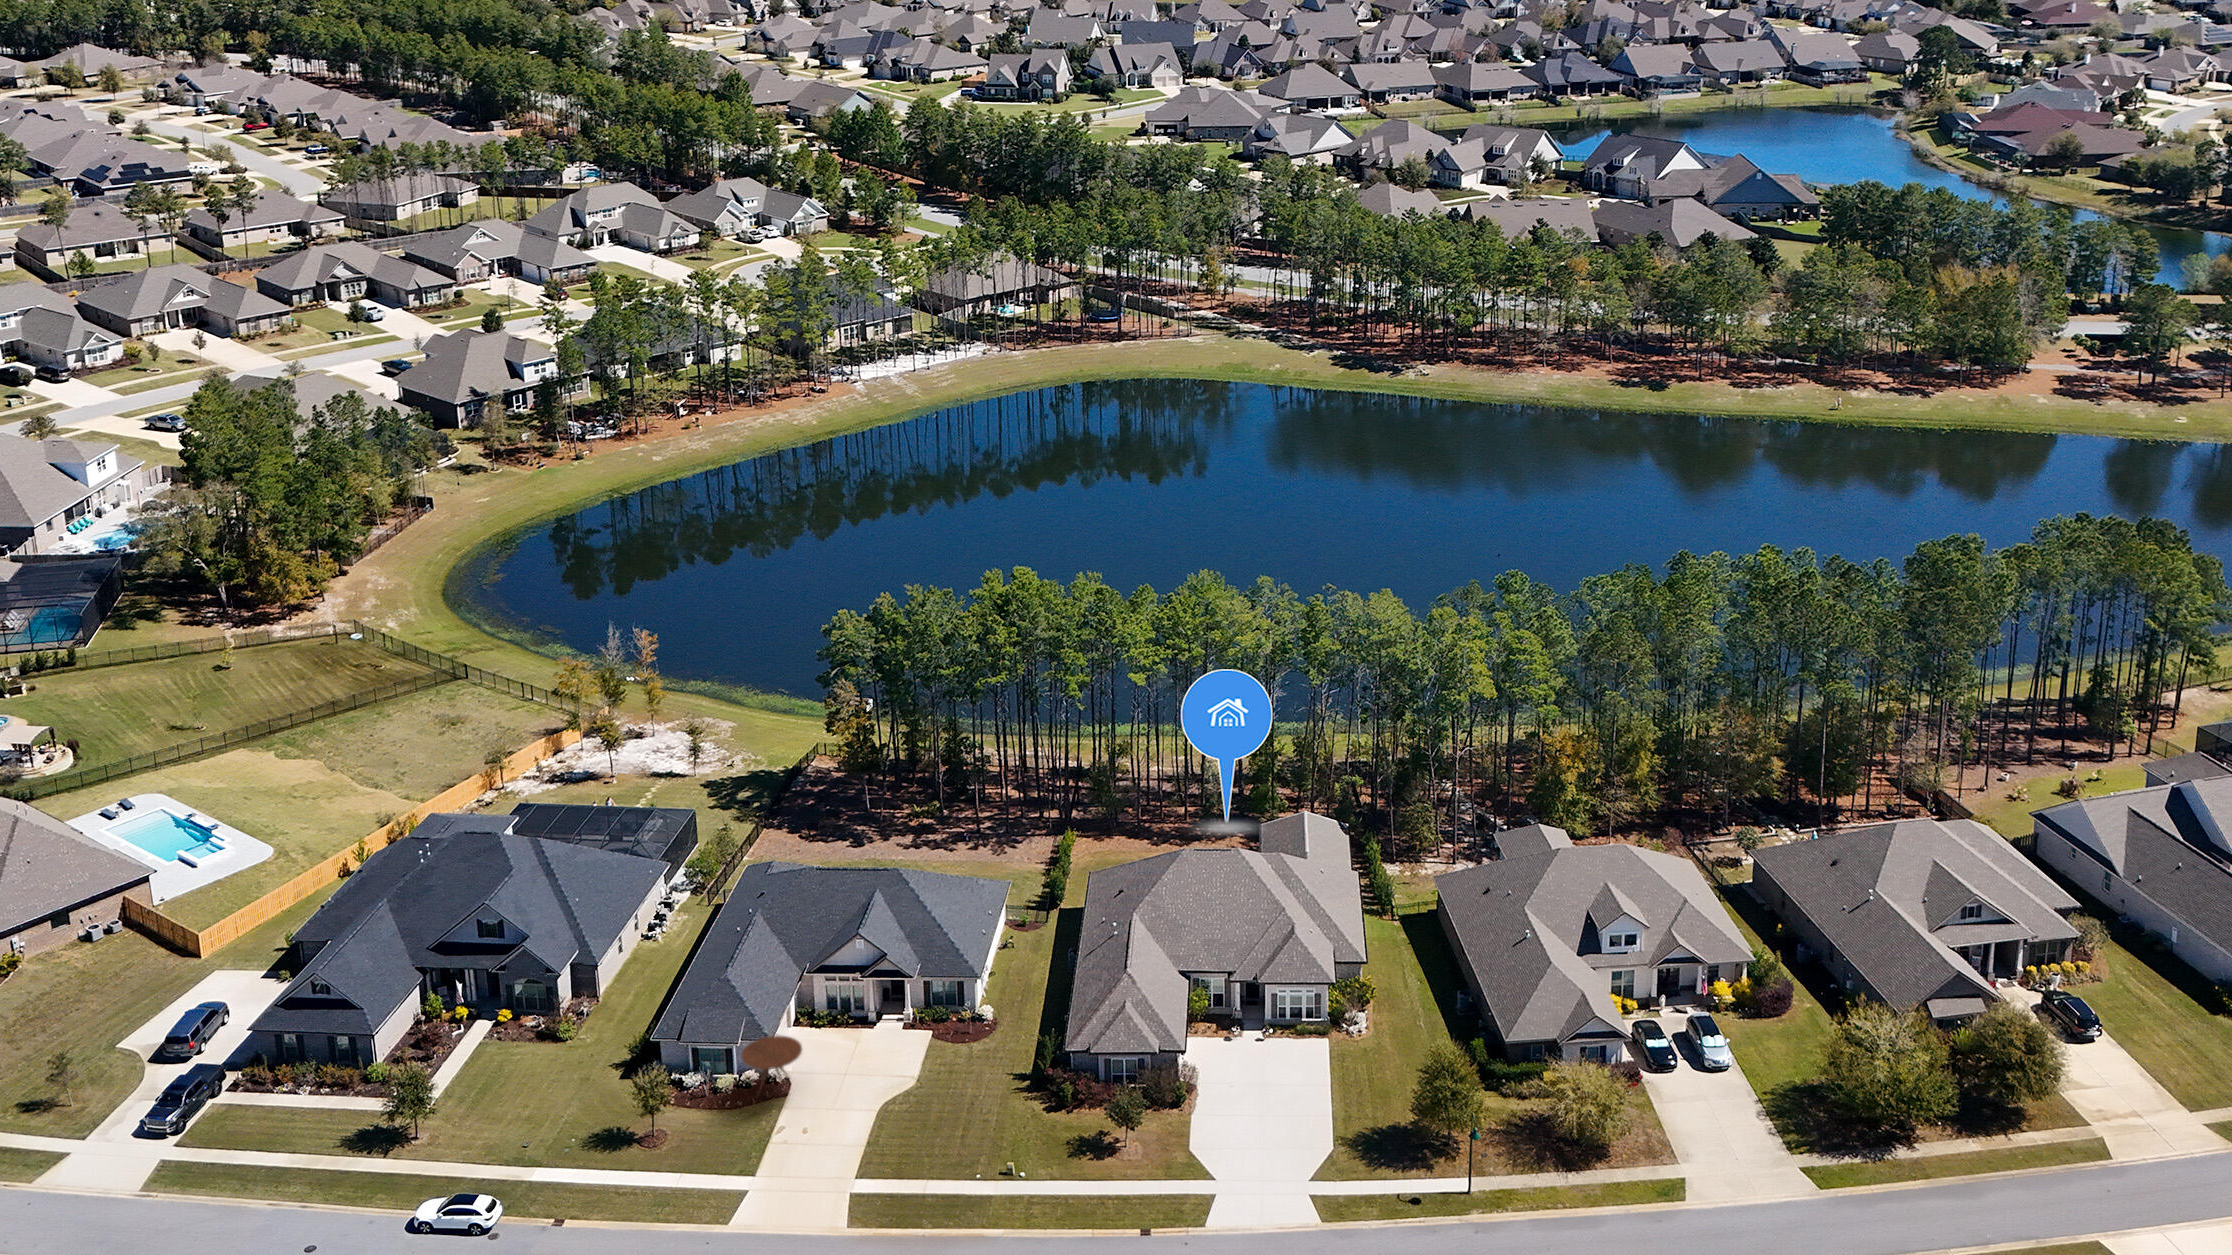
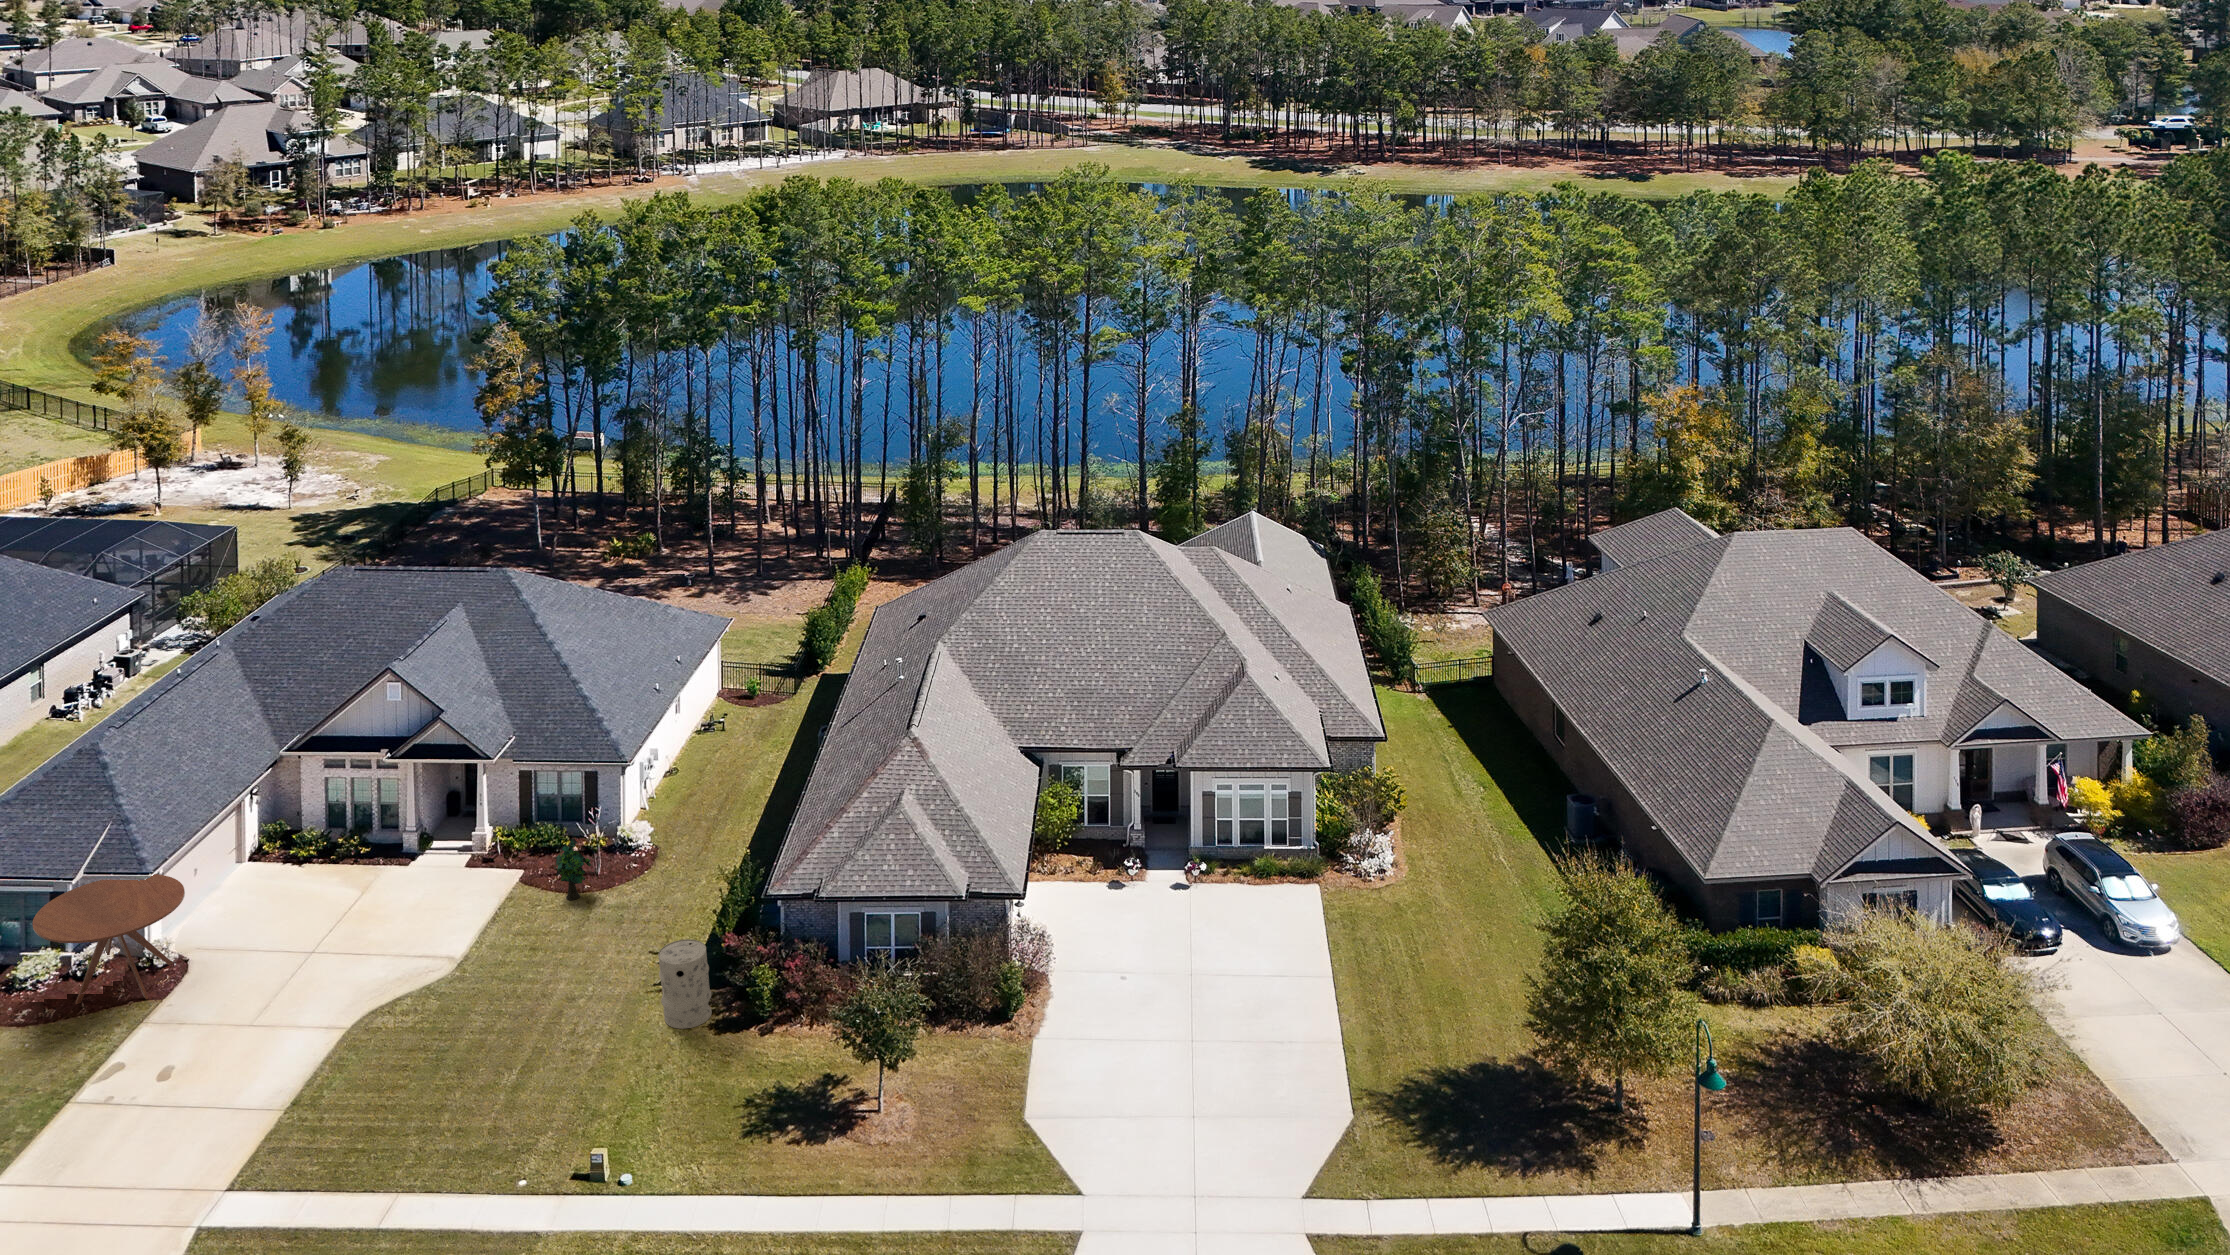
decorative plant: none [956,1017,975,1047] -> present [554,839,591,900]
trash can: none [1024,1070,1046,1111] -> present [658,939,712,1029]

